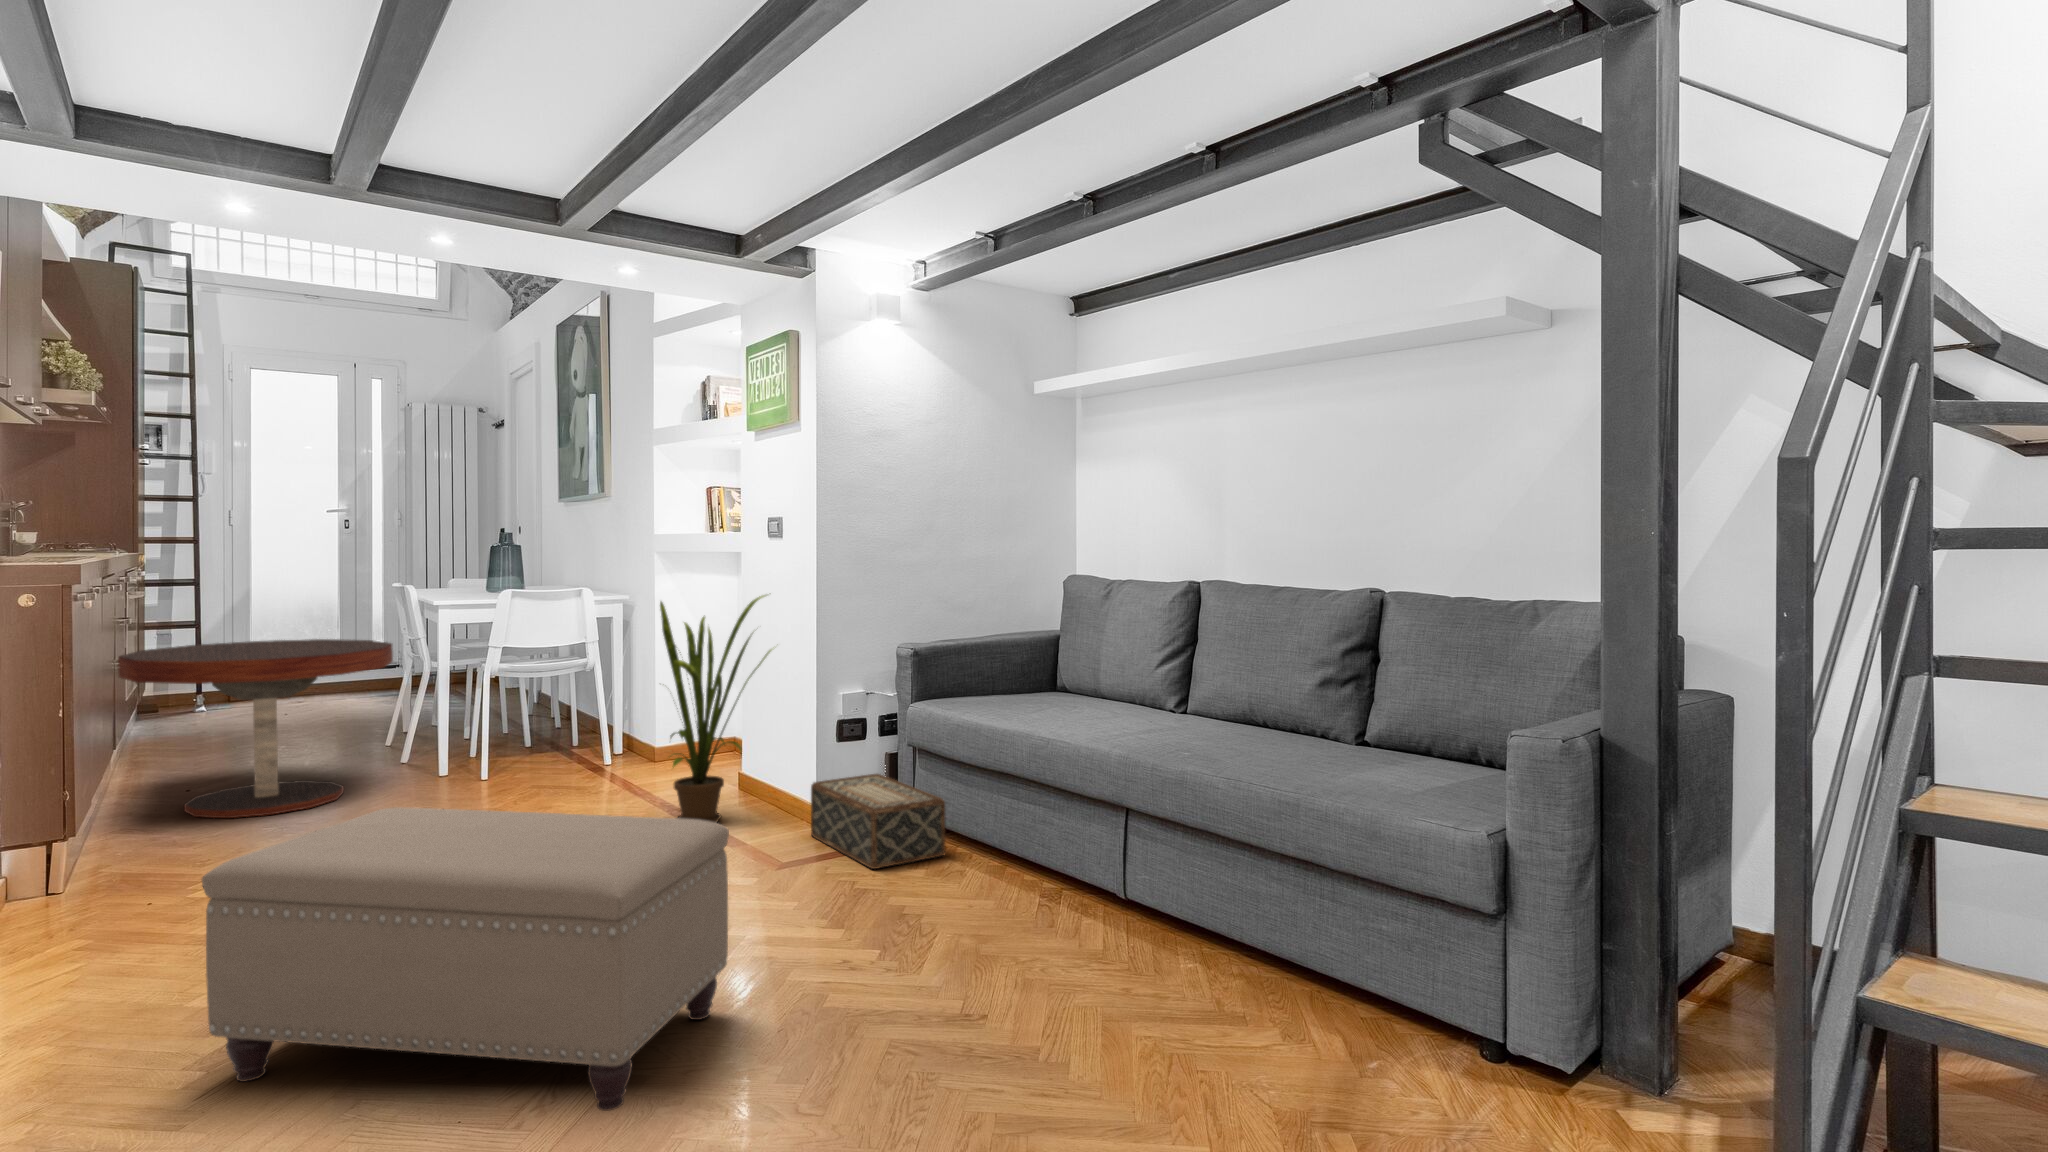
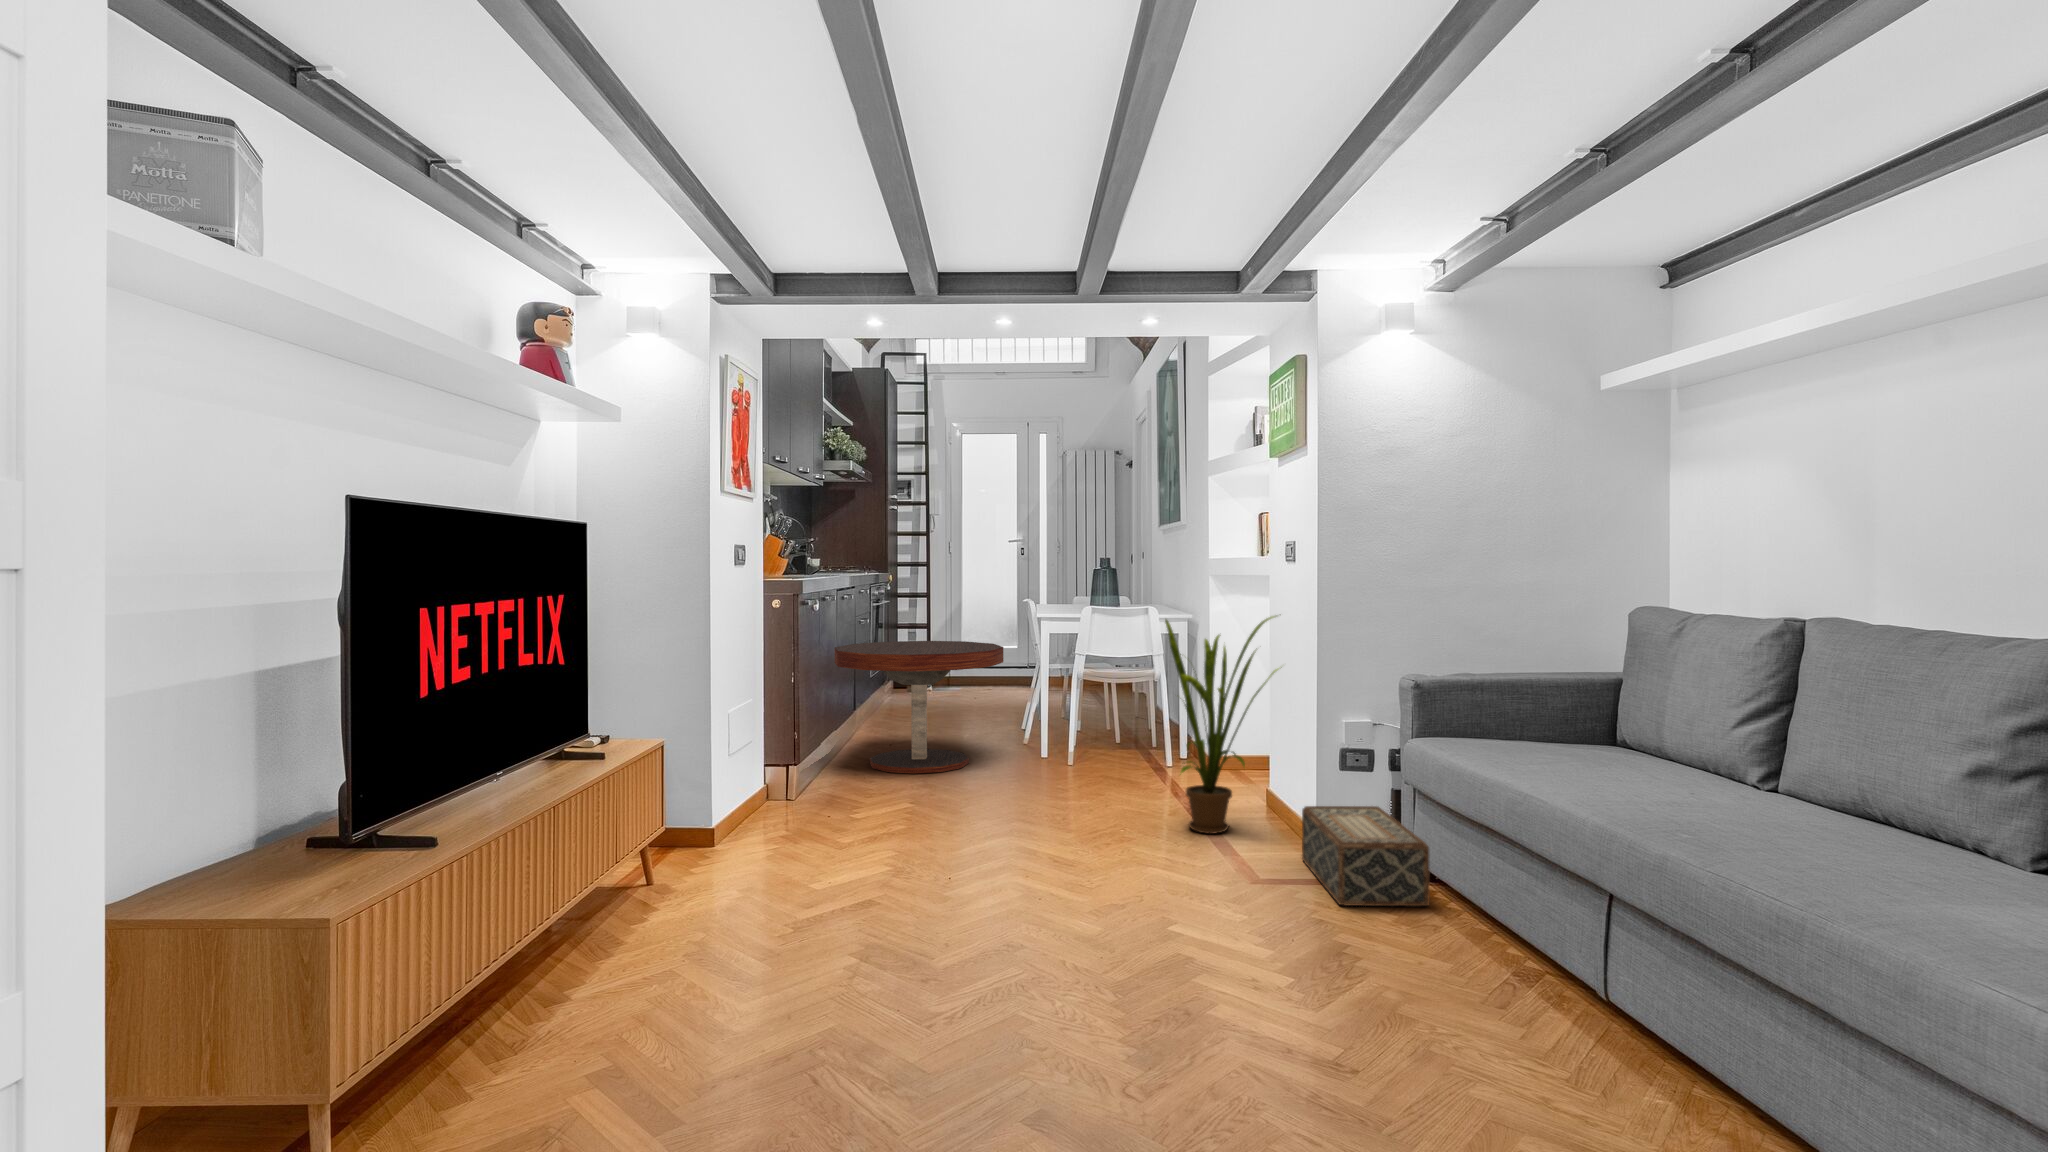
ottoman: present [202,807,729,1111] -> none [747,777,1112,1066]

